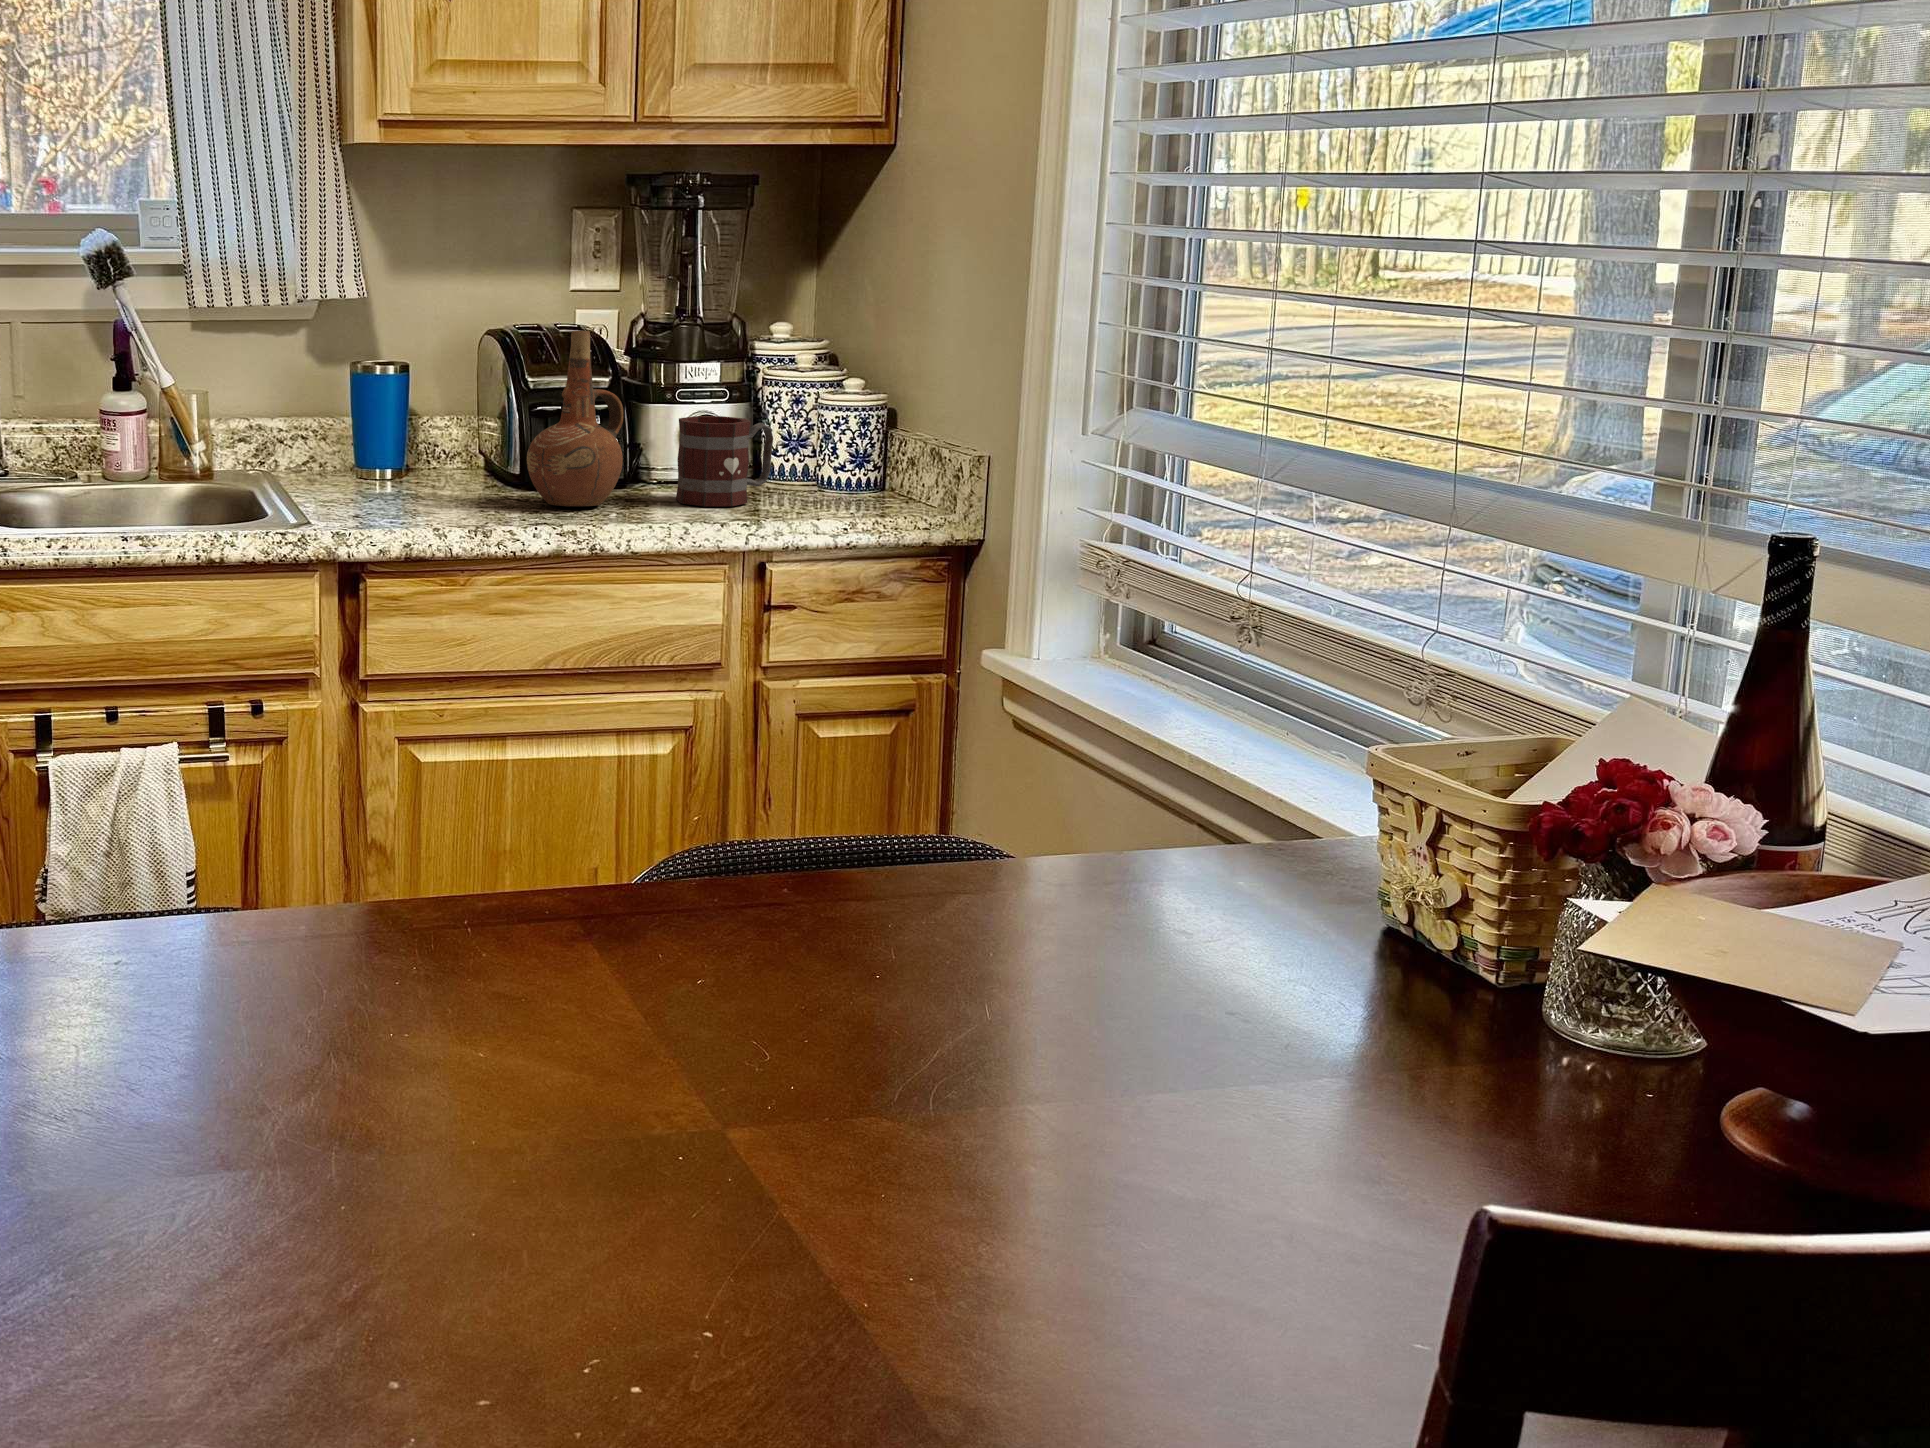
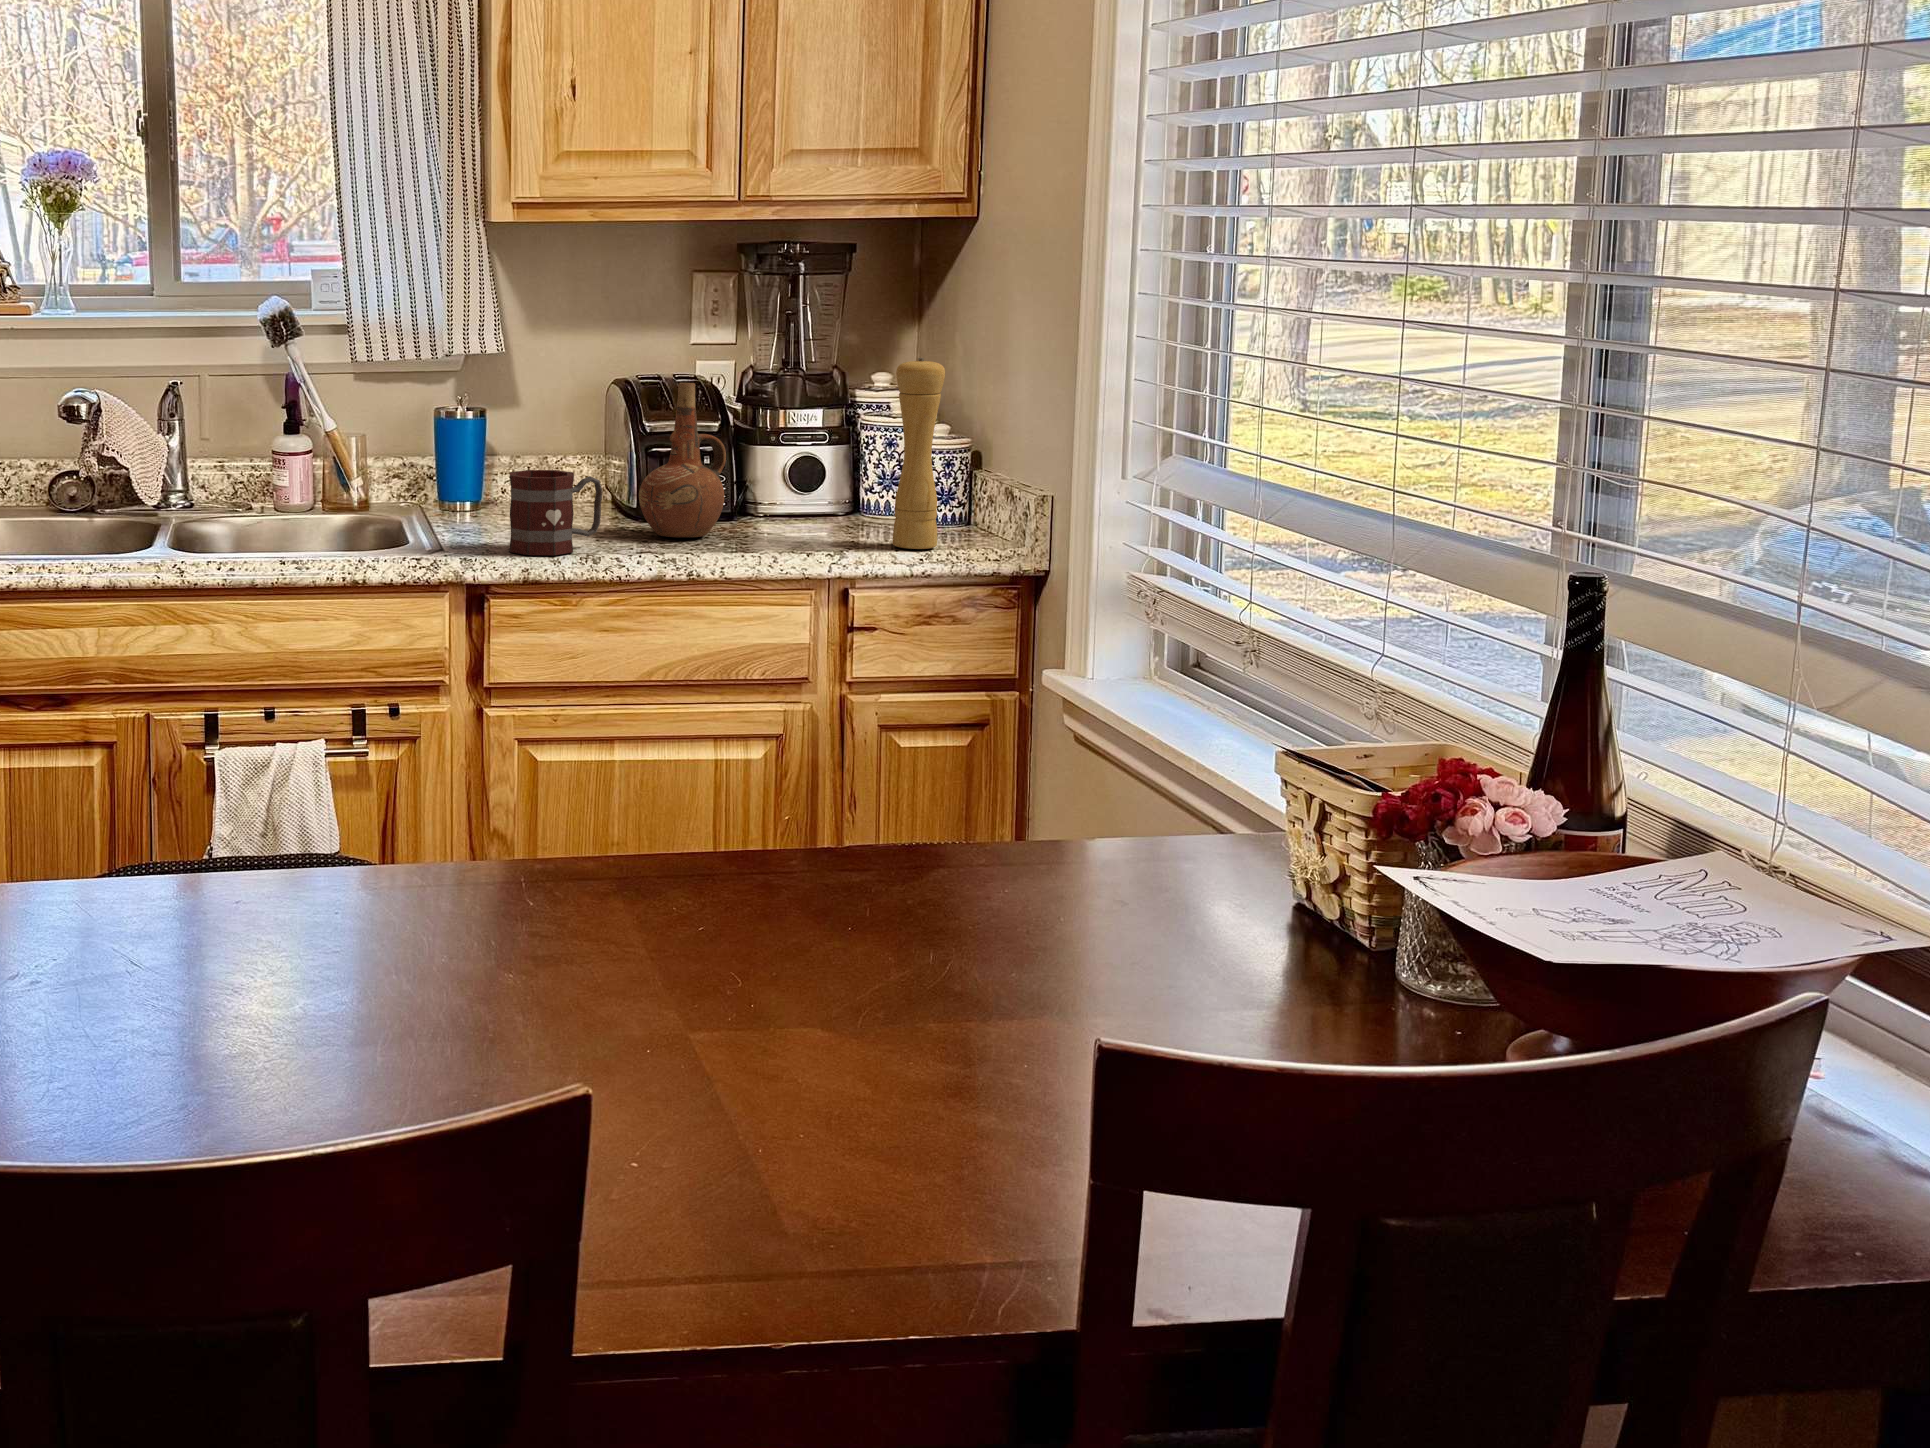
pepper mill: none [809,303,870,517] -> present [893,358,945,549]
mug: present [676,416,773,506] -> present [509,470,603,555]

